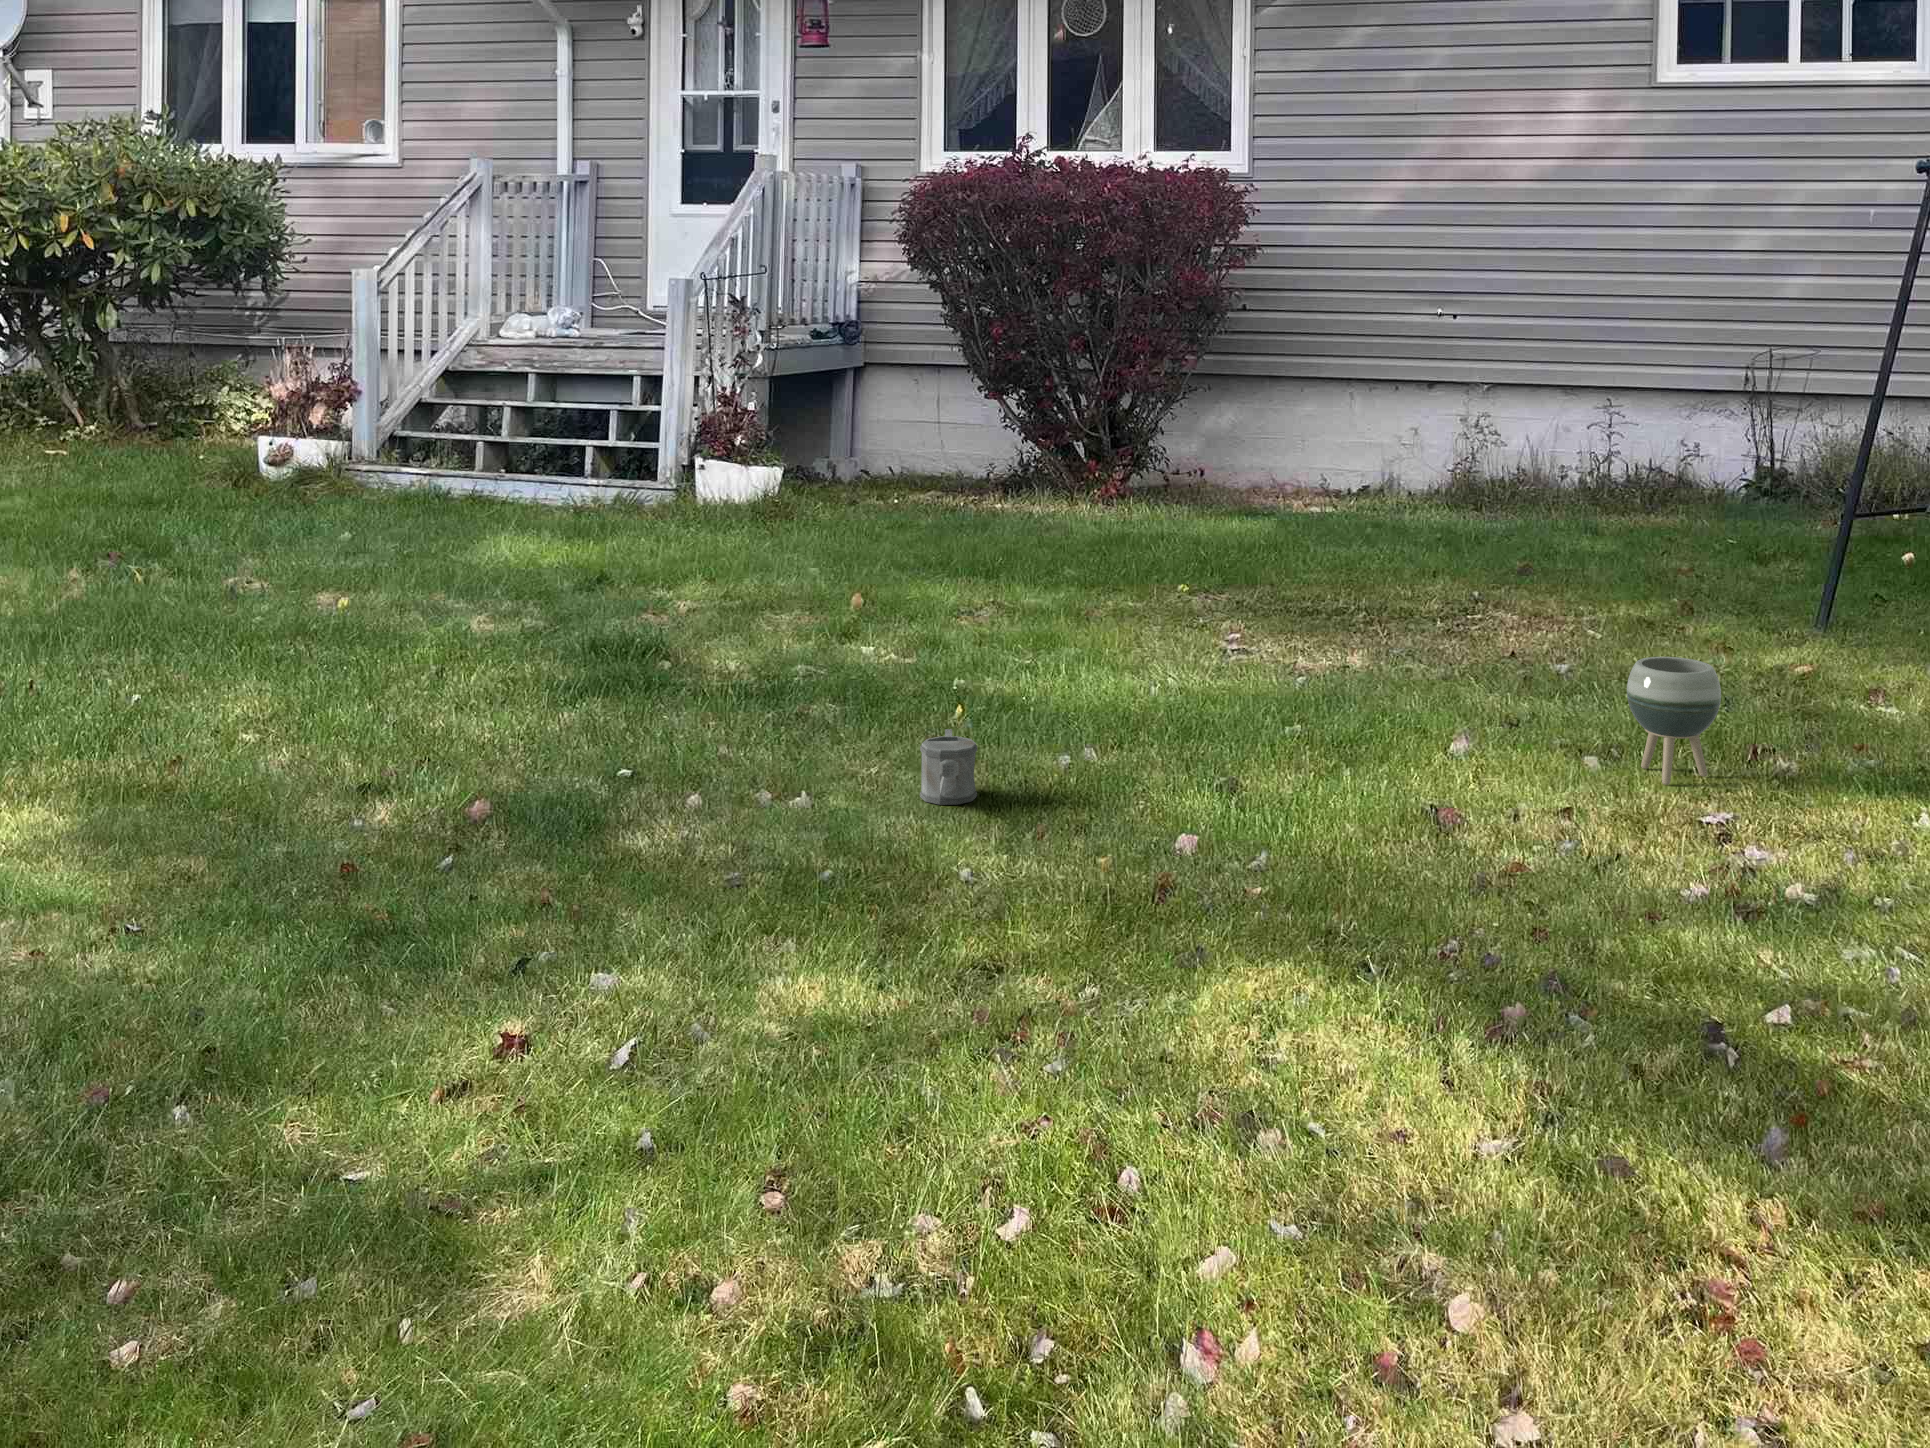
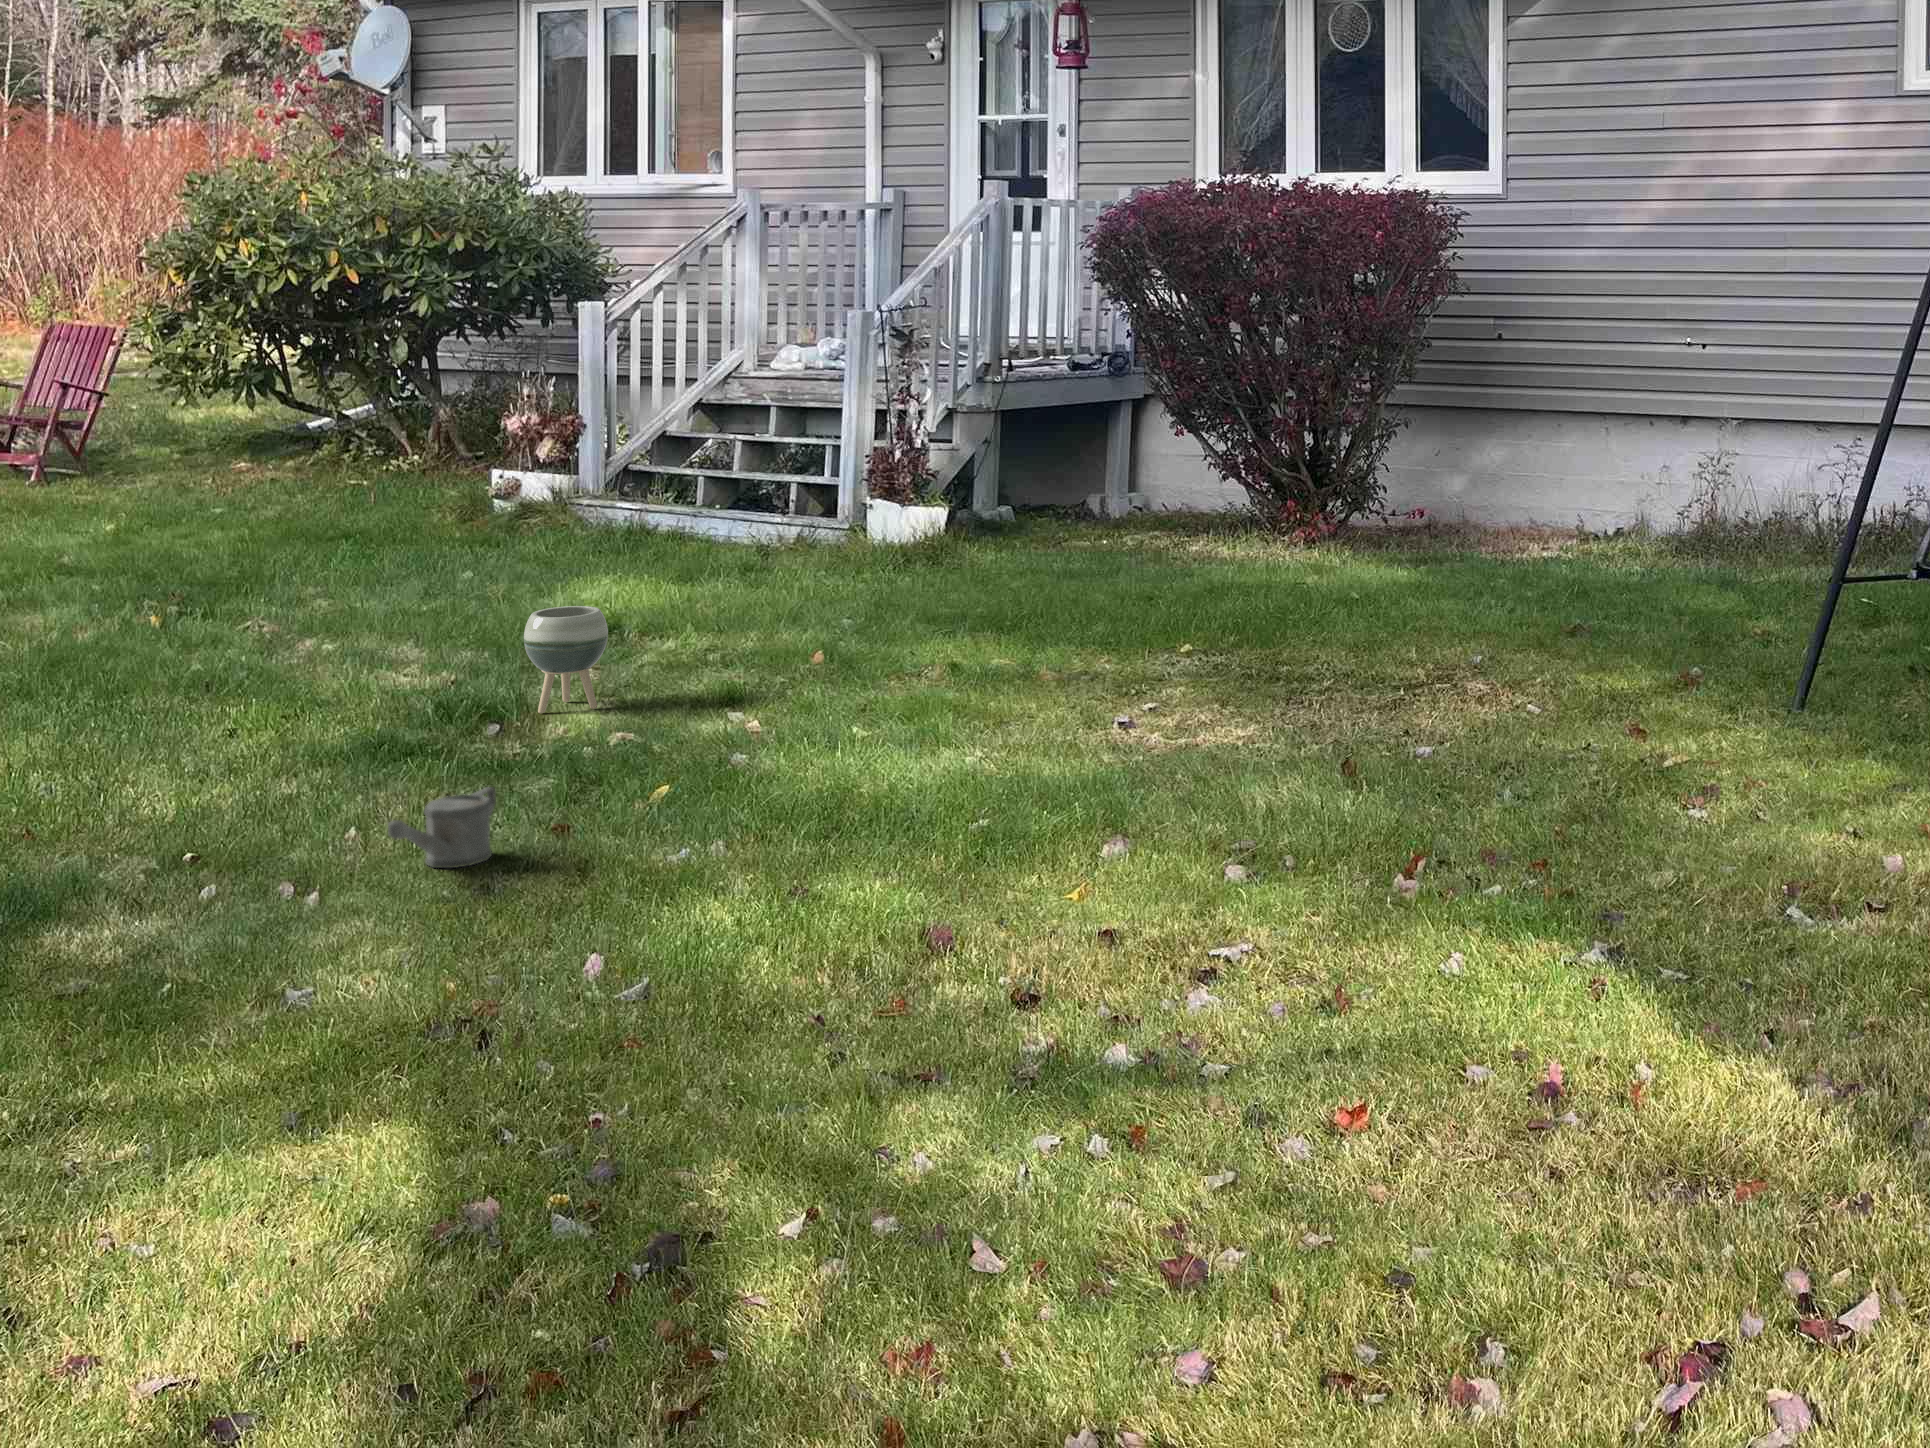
planter: present [1627,657,1721,785] -> present [524,606,608,713]

